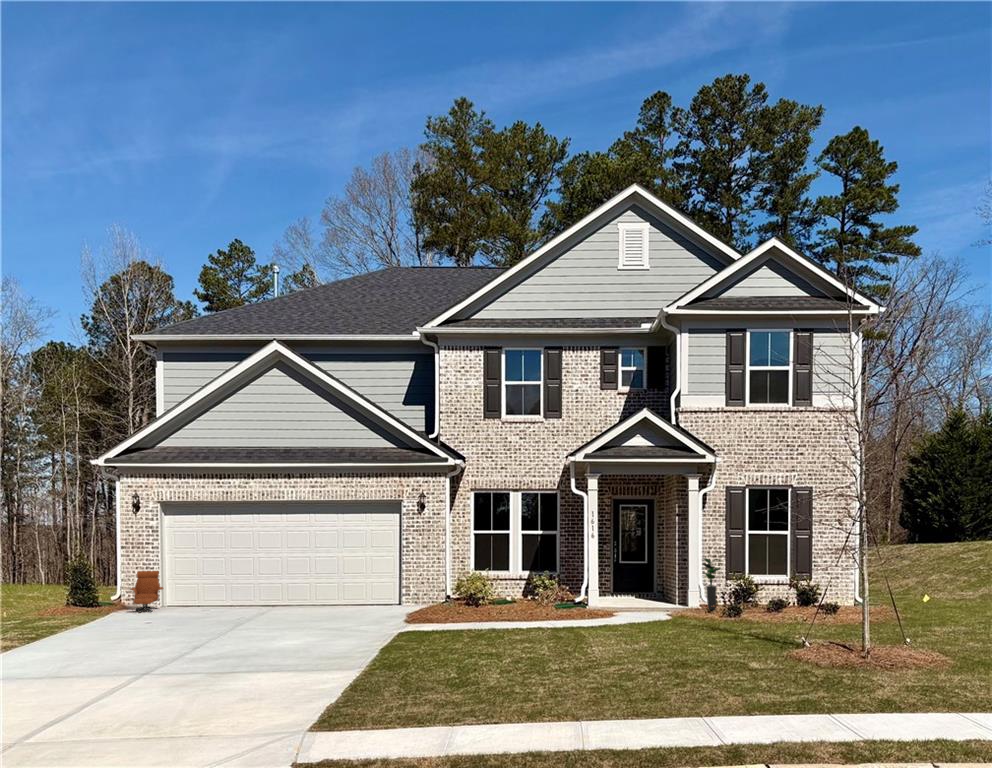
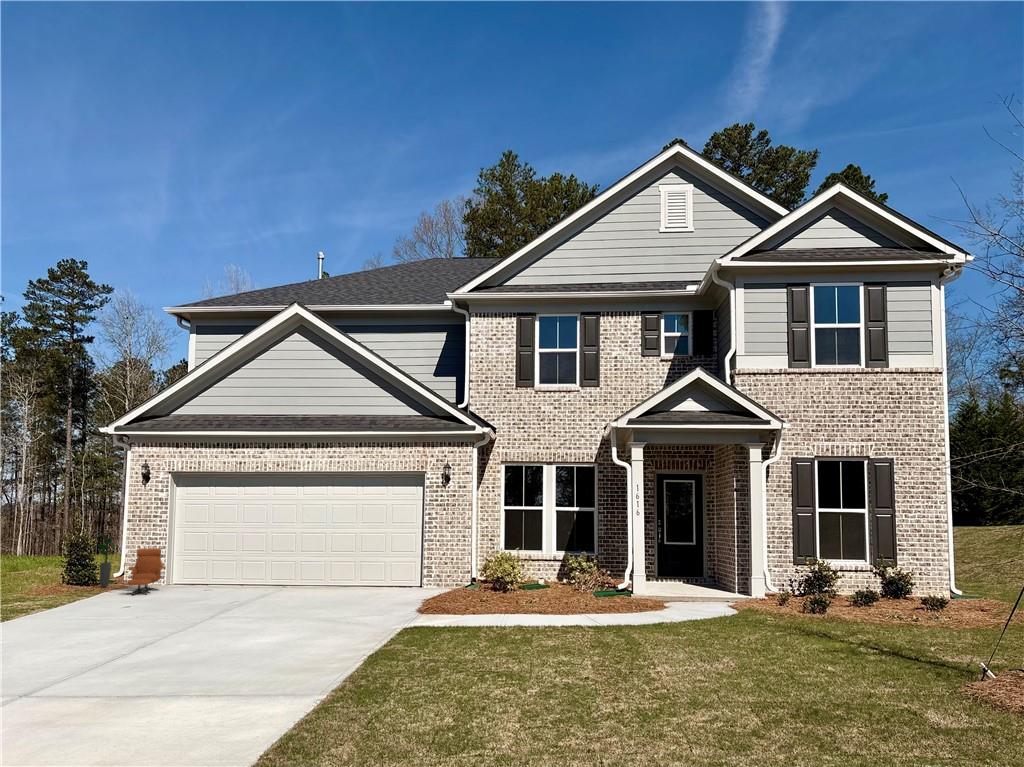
potted plant: present [703,558,720,610] -> present [97,534,118,587]

